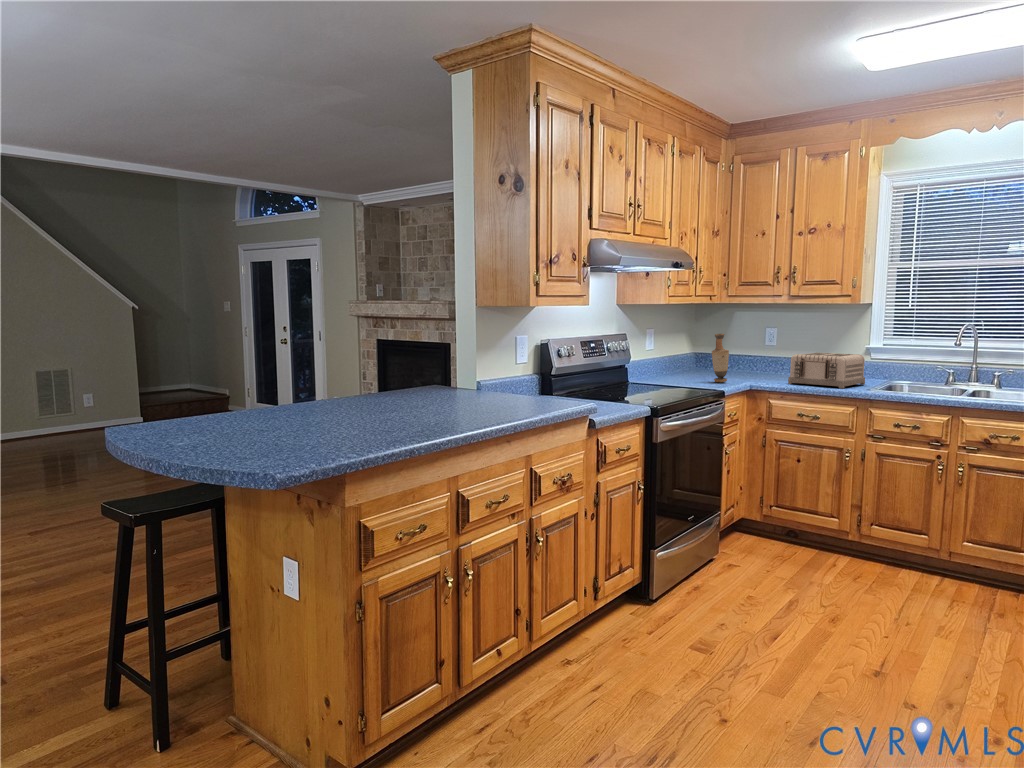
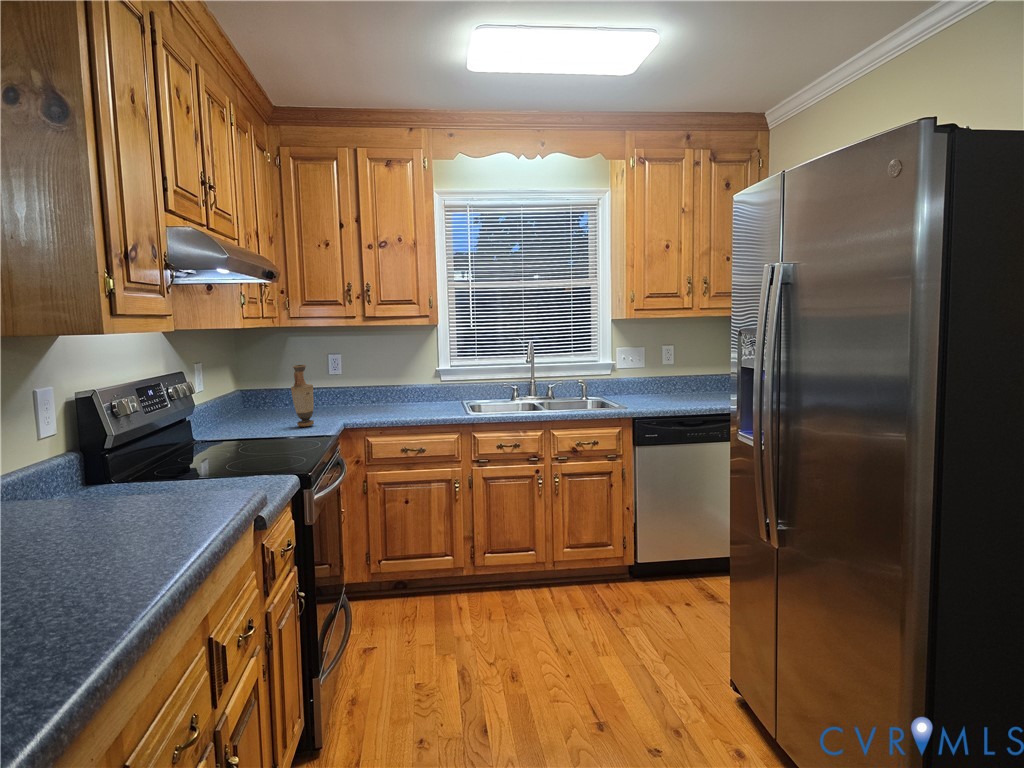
toaster: present [788,352,865,388] -> none [379,377,448,417]

